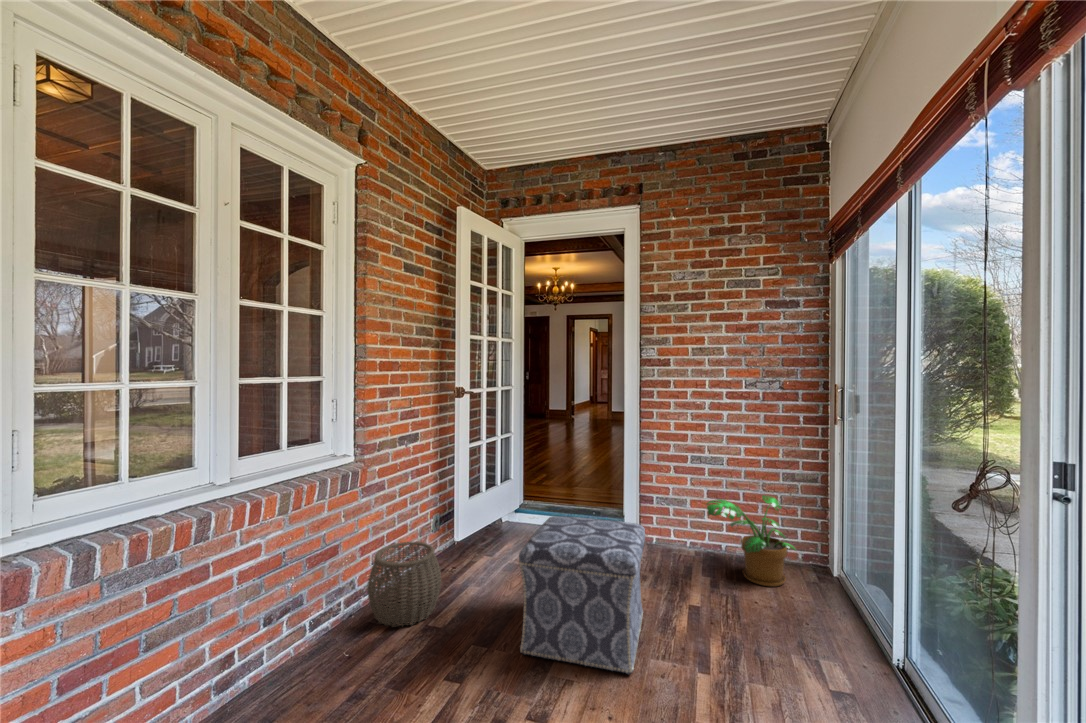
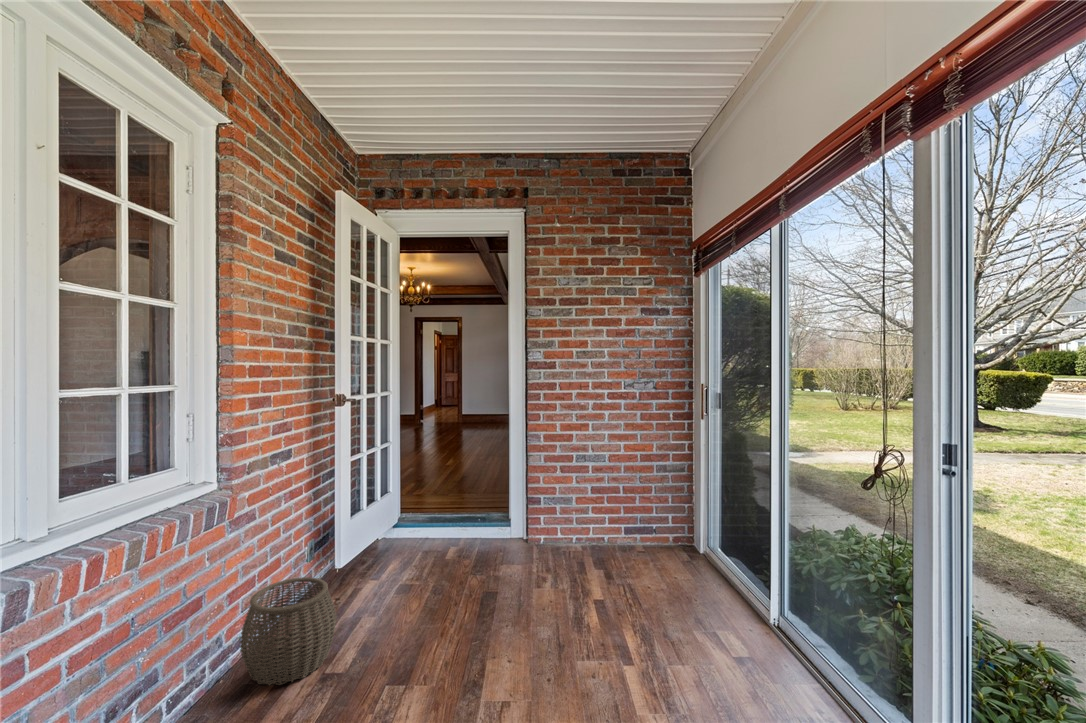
potted plant: present [706,495,796,586] -> none [600,485,674,568]
ottoman: present [519,516,645,674] -> none [442,526,568,683]

